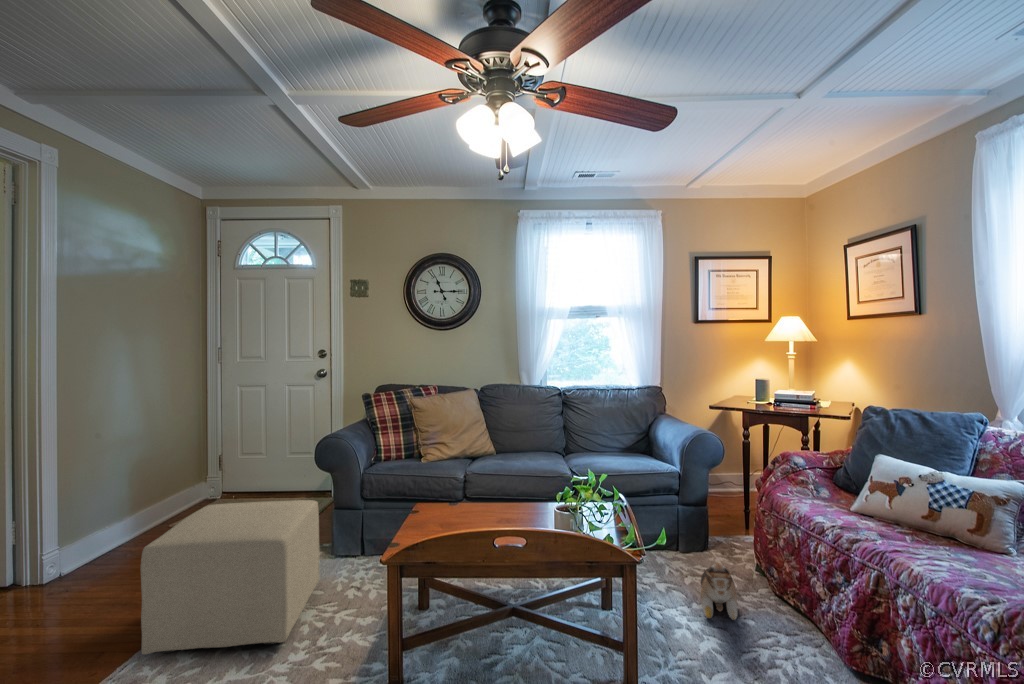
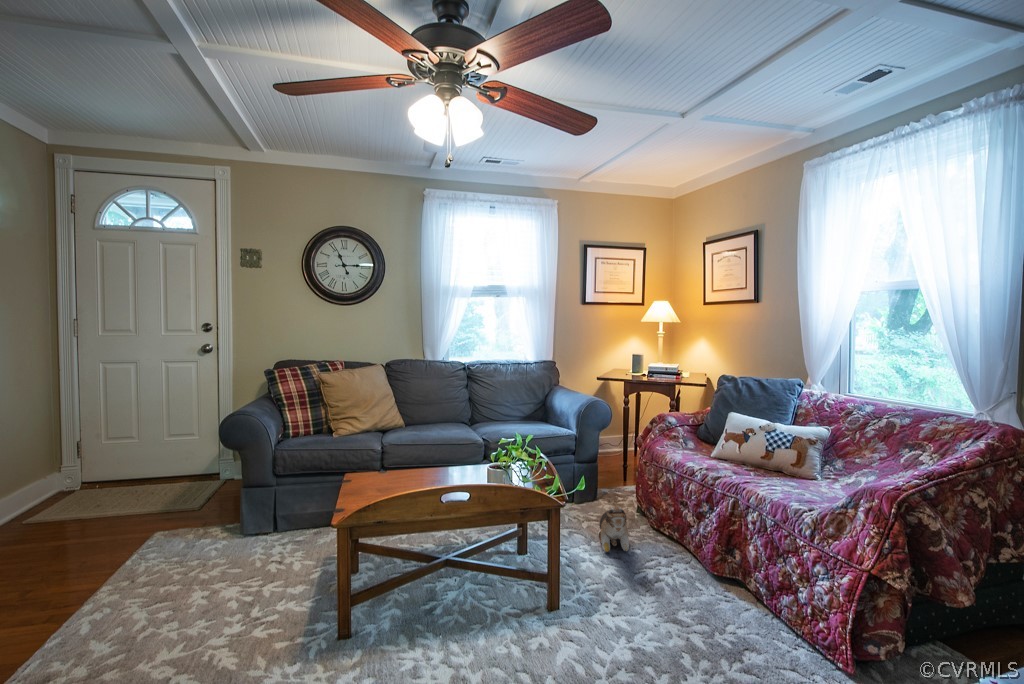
ottoman: present [141,500,319,655] -> none [44,478,236,650]

